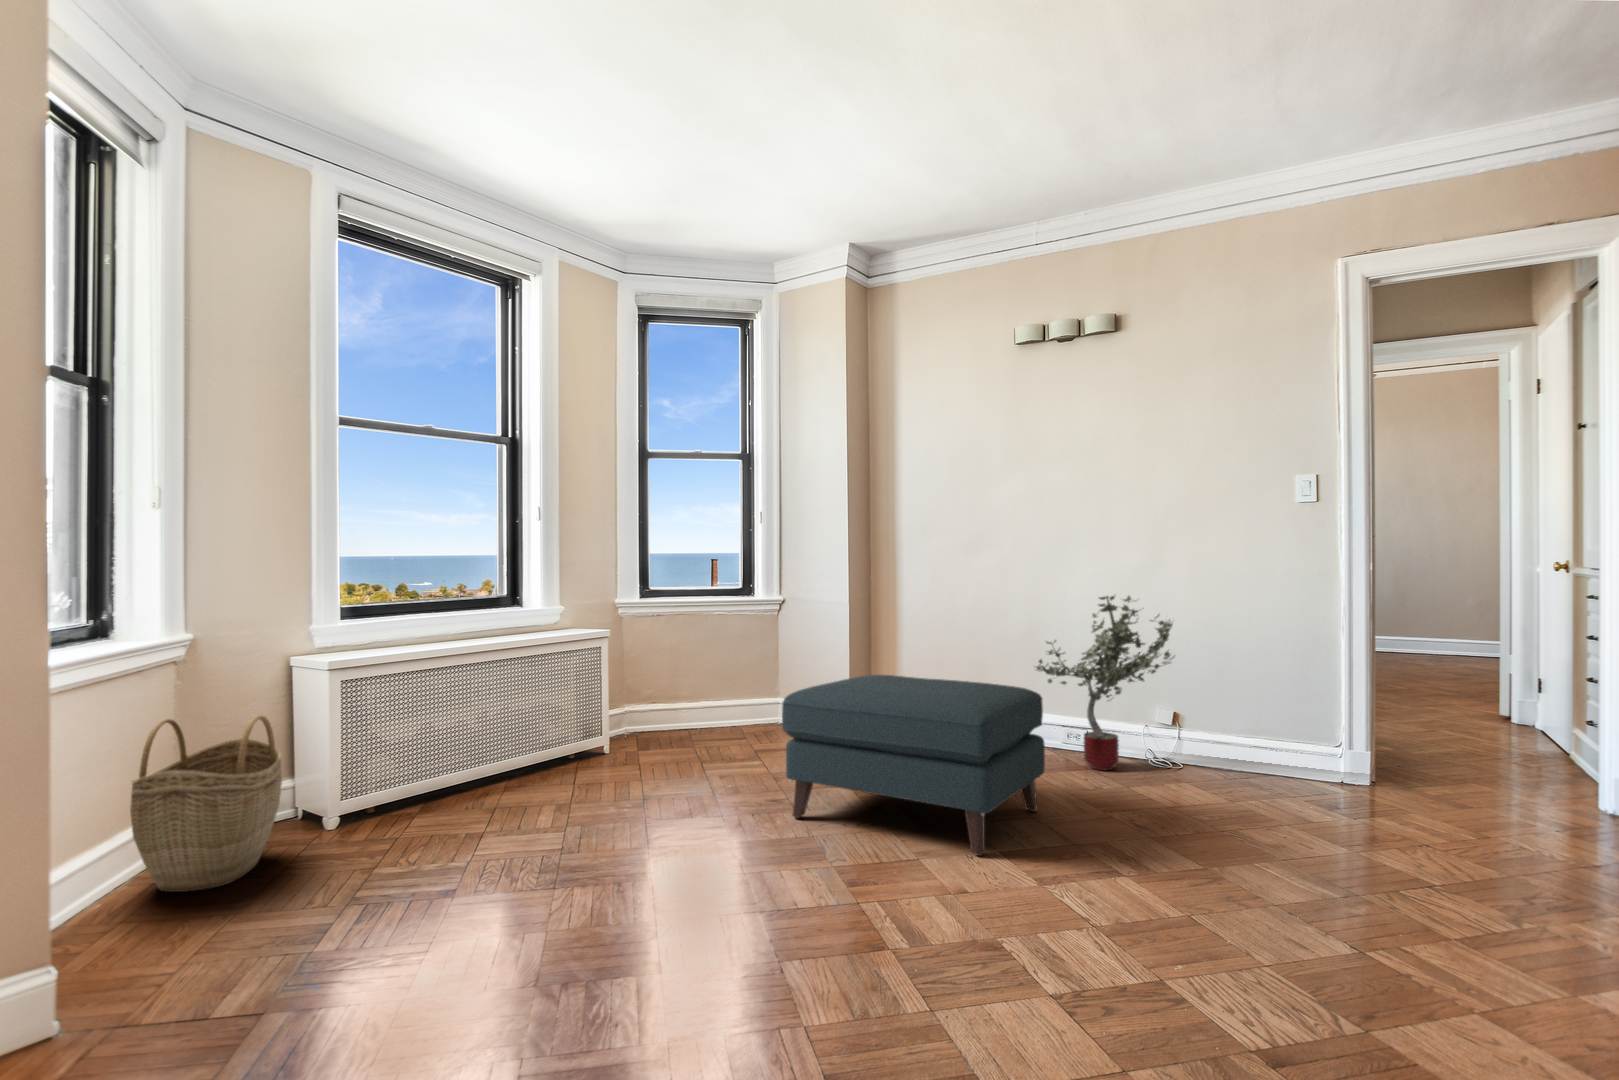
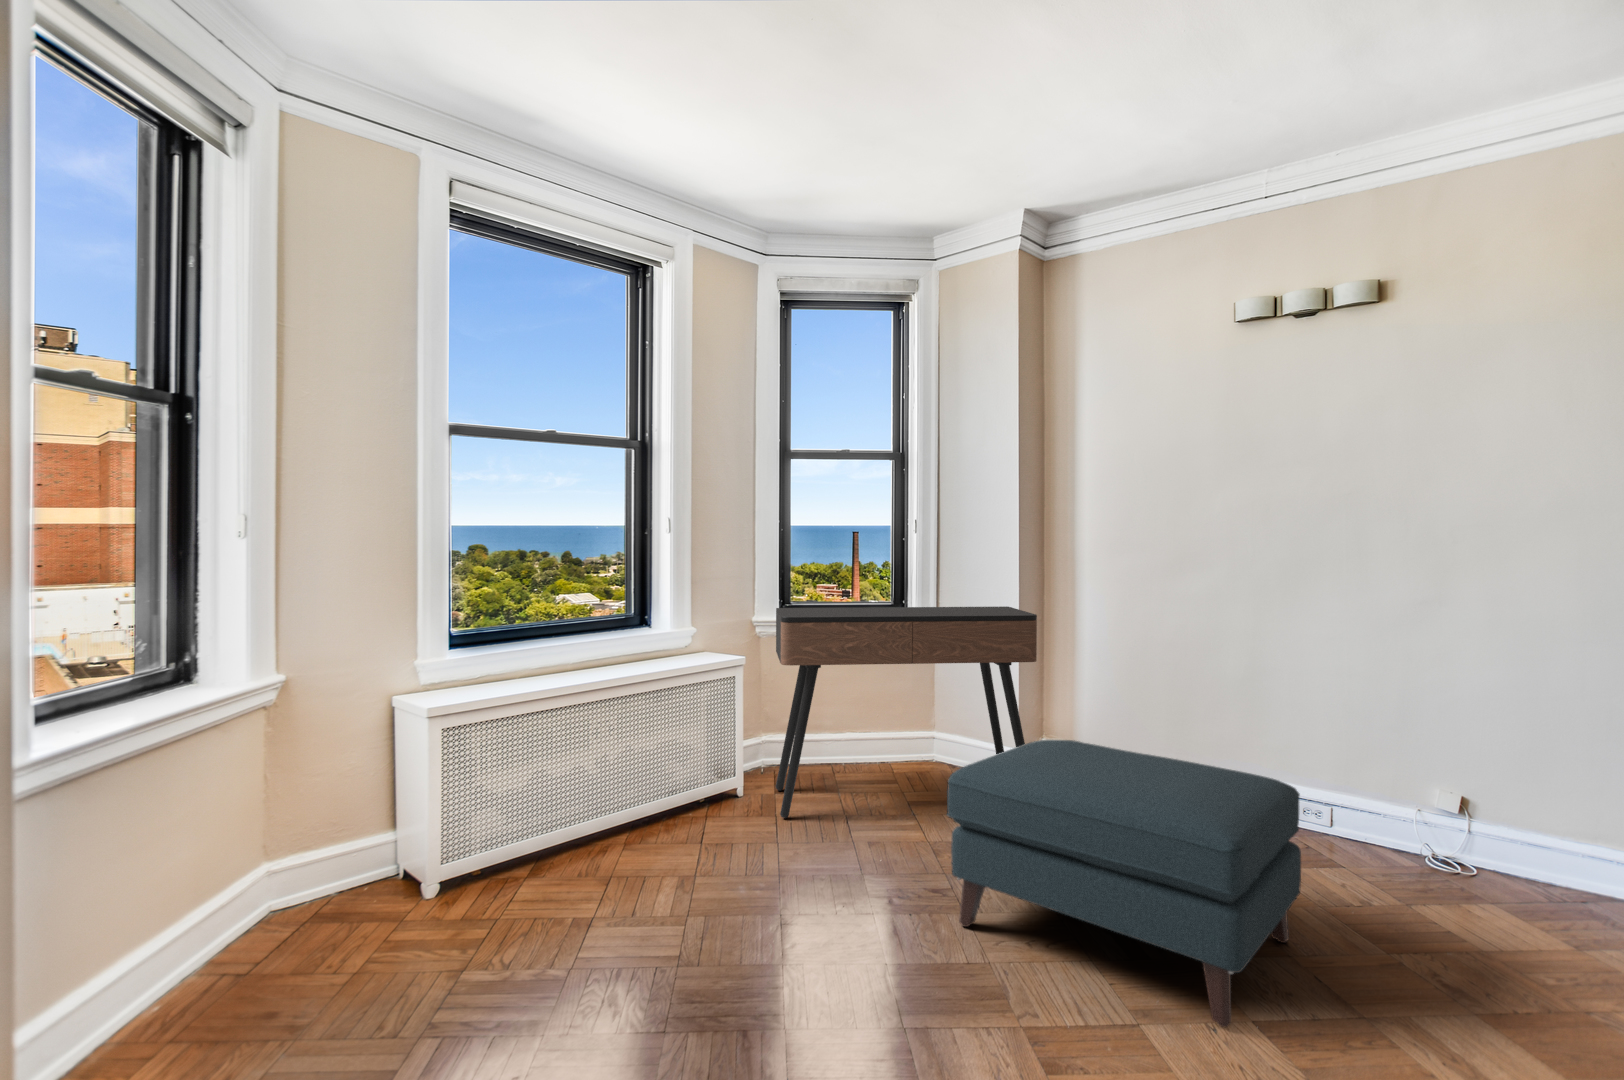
console table: none [636,581,863,764] -> present [776,606,1037,818]
potted tree: present [1036,595,1175,770] -> none [1260,643,1478,871]
woven basket: present [130,715,282,892] -> none [197,779,371,986]

